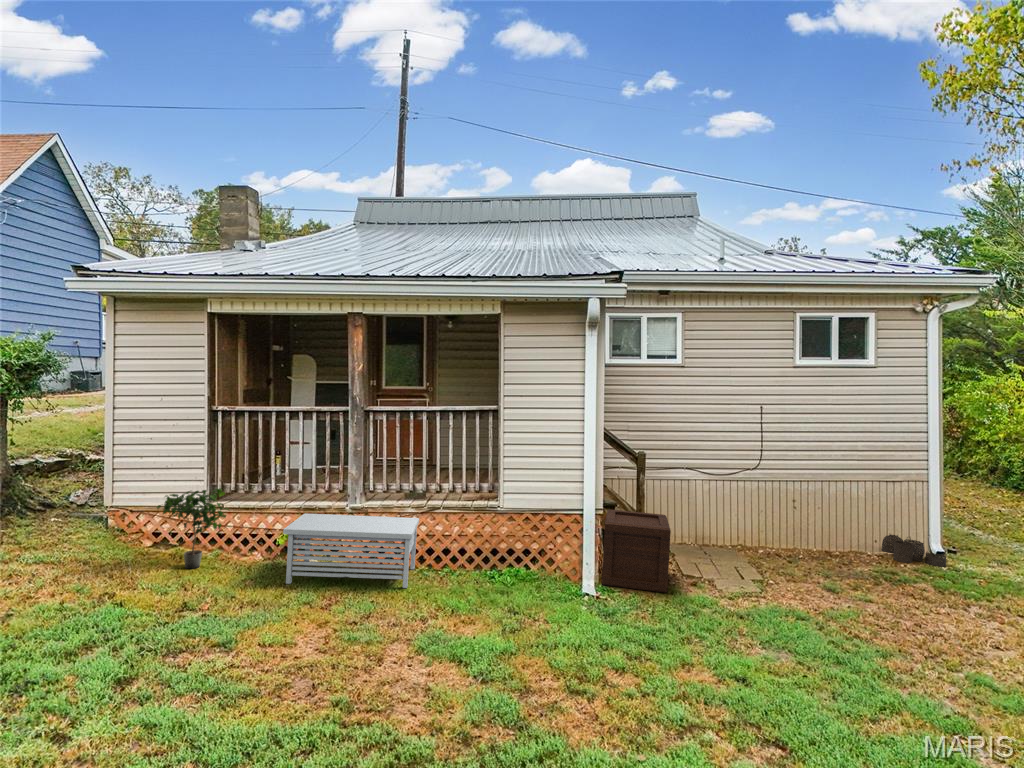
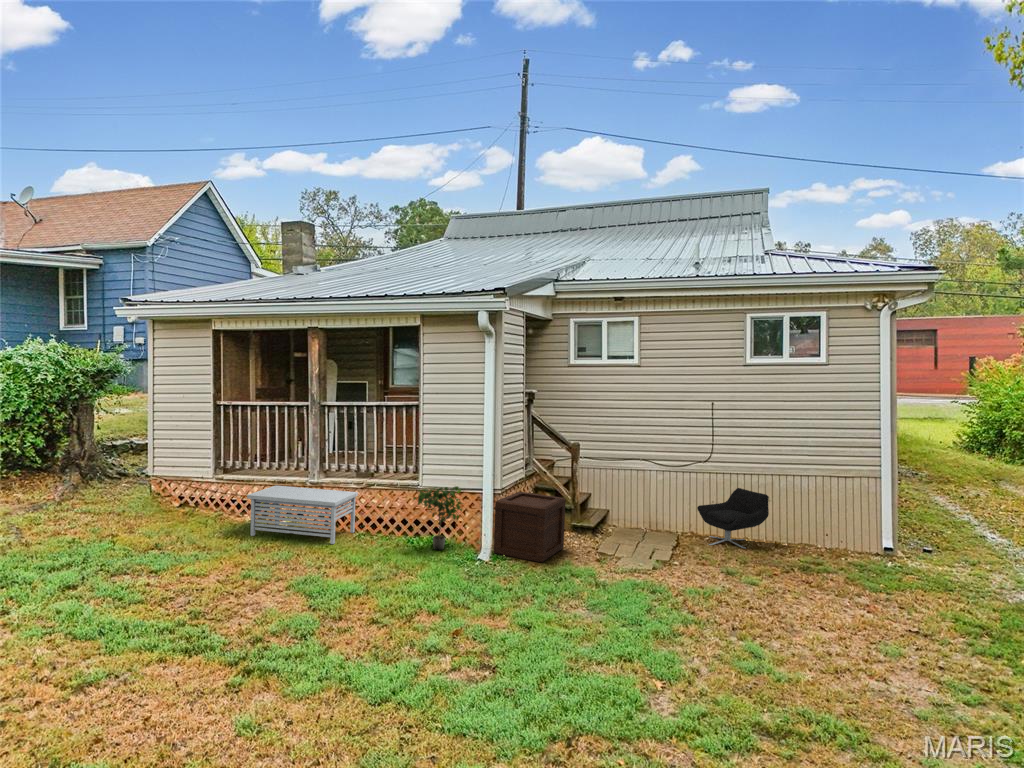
potted plant: present [156,489,228,569] -> present [413,486,463,550]
lounge chair: none [759,496,832,558] -> present [697,488,769,548]
woven basket: present [882,534,946,566] -> none [834,529,887,564]

